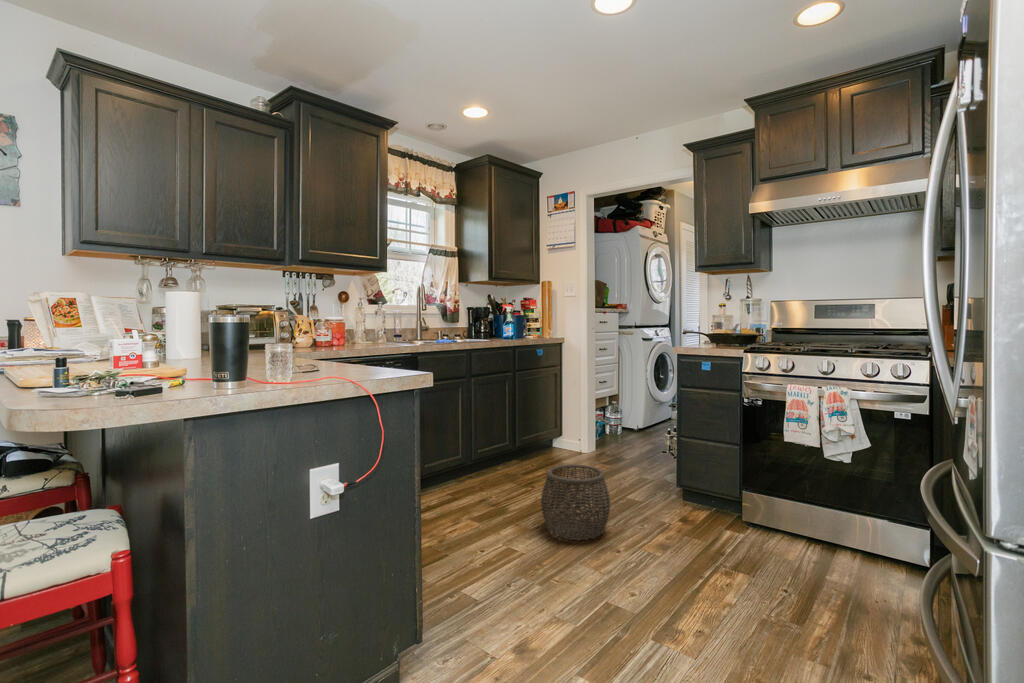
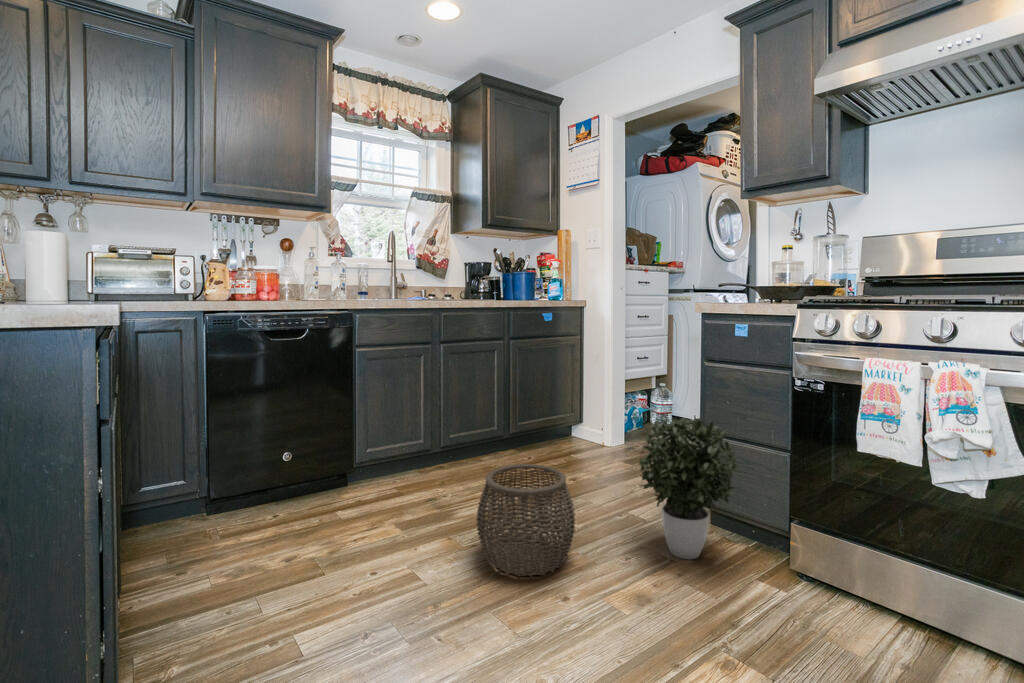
potted plant: none [645,425,712,522] -> present [639,416,740,559]

